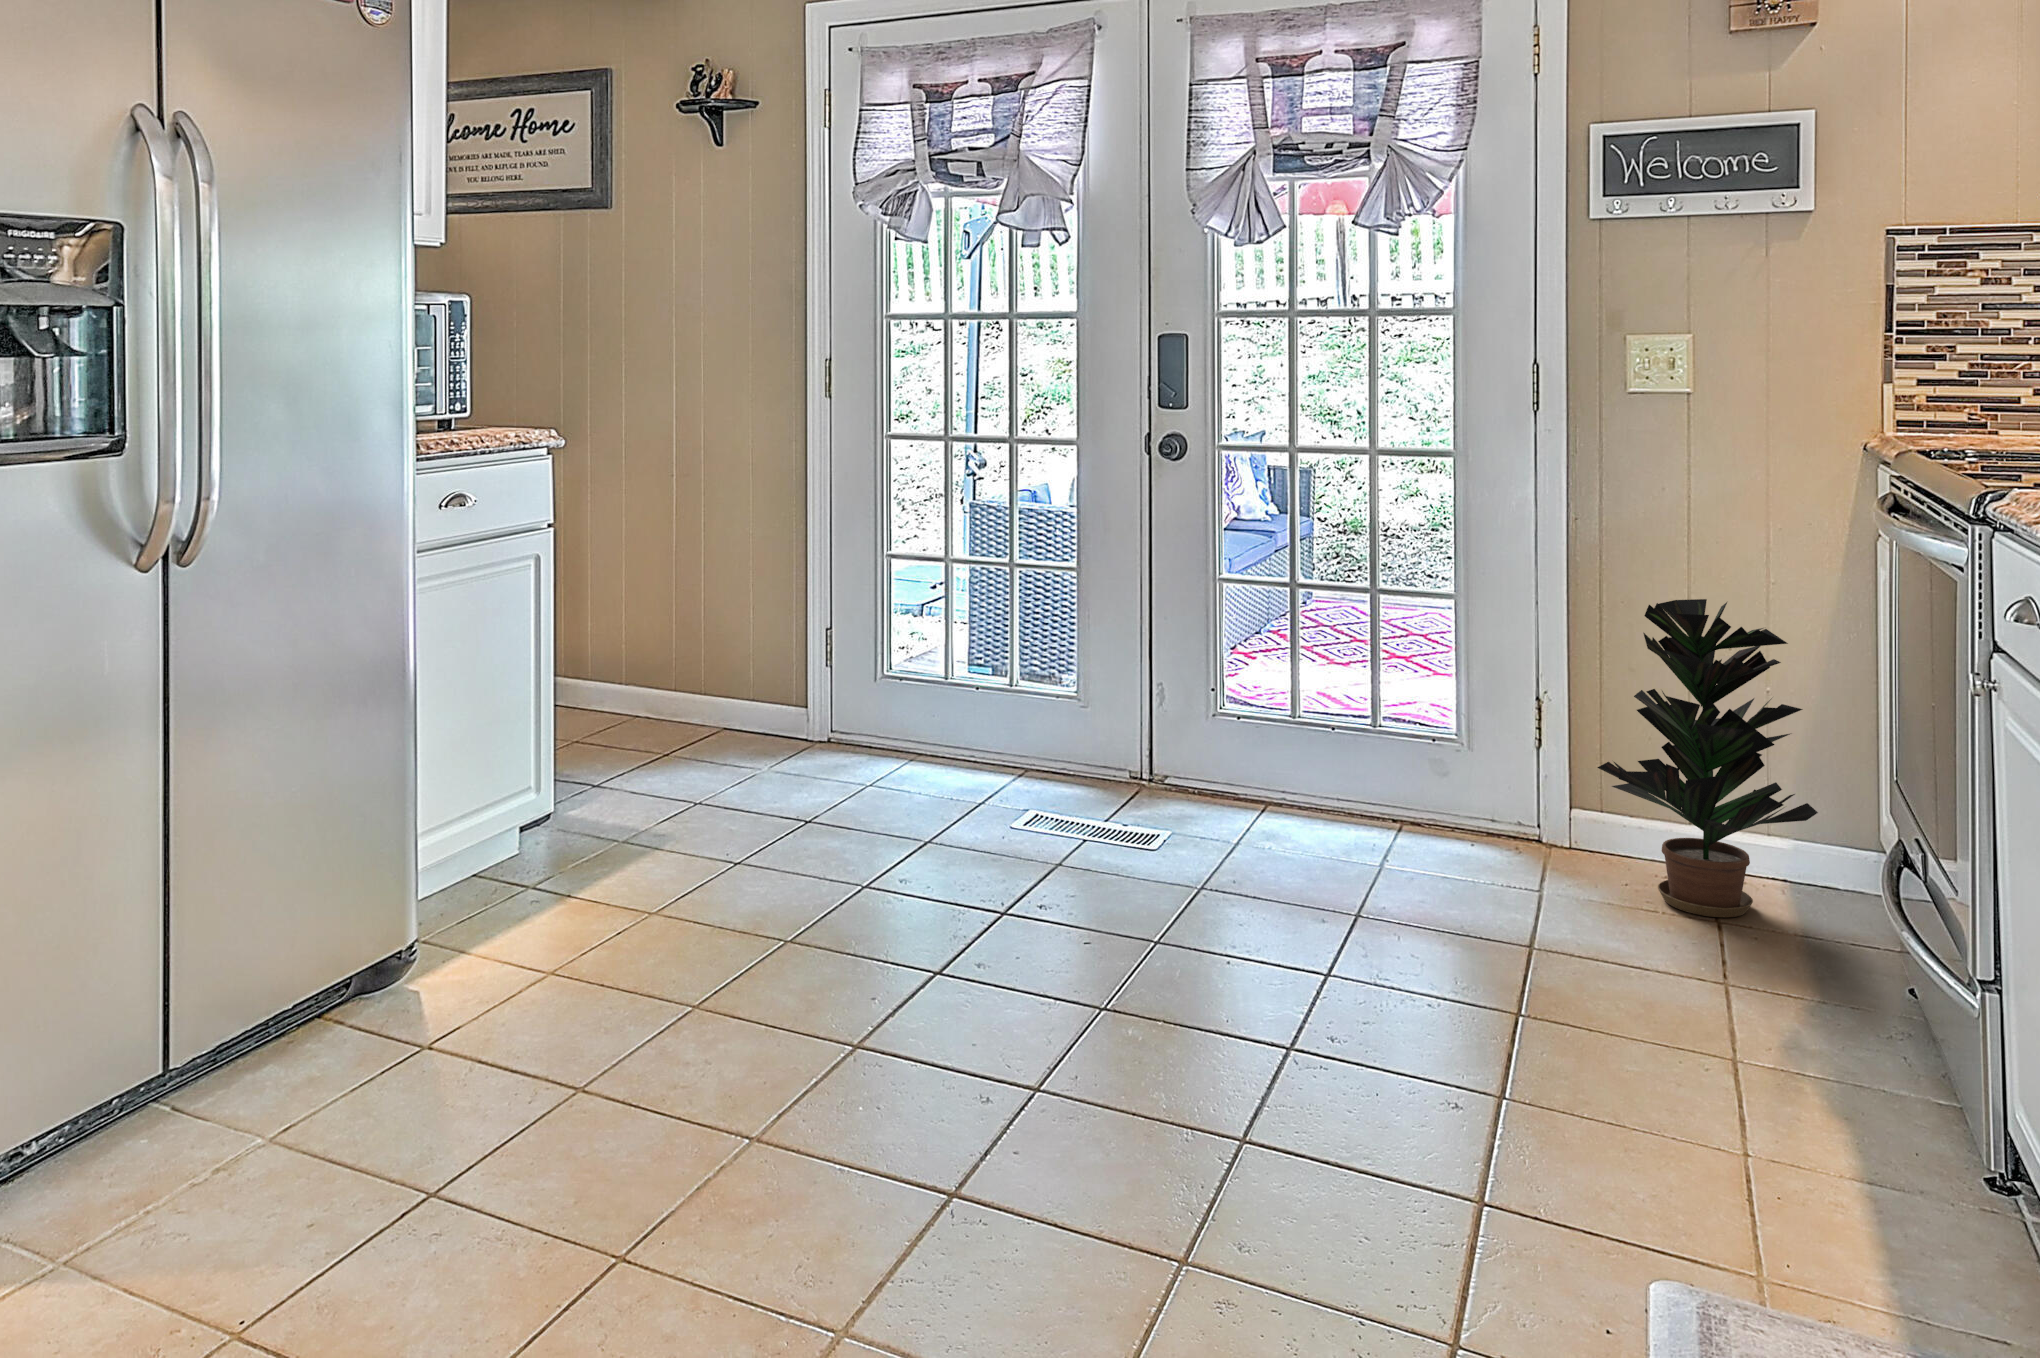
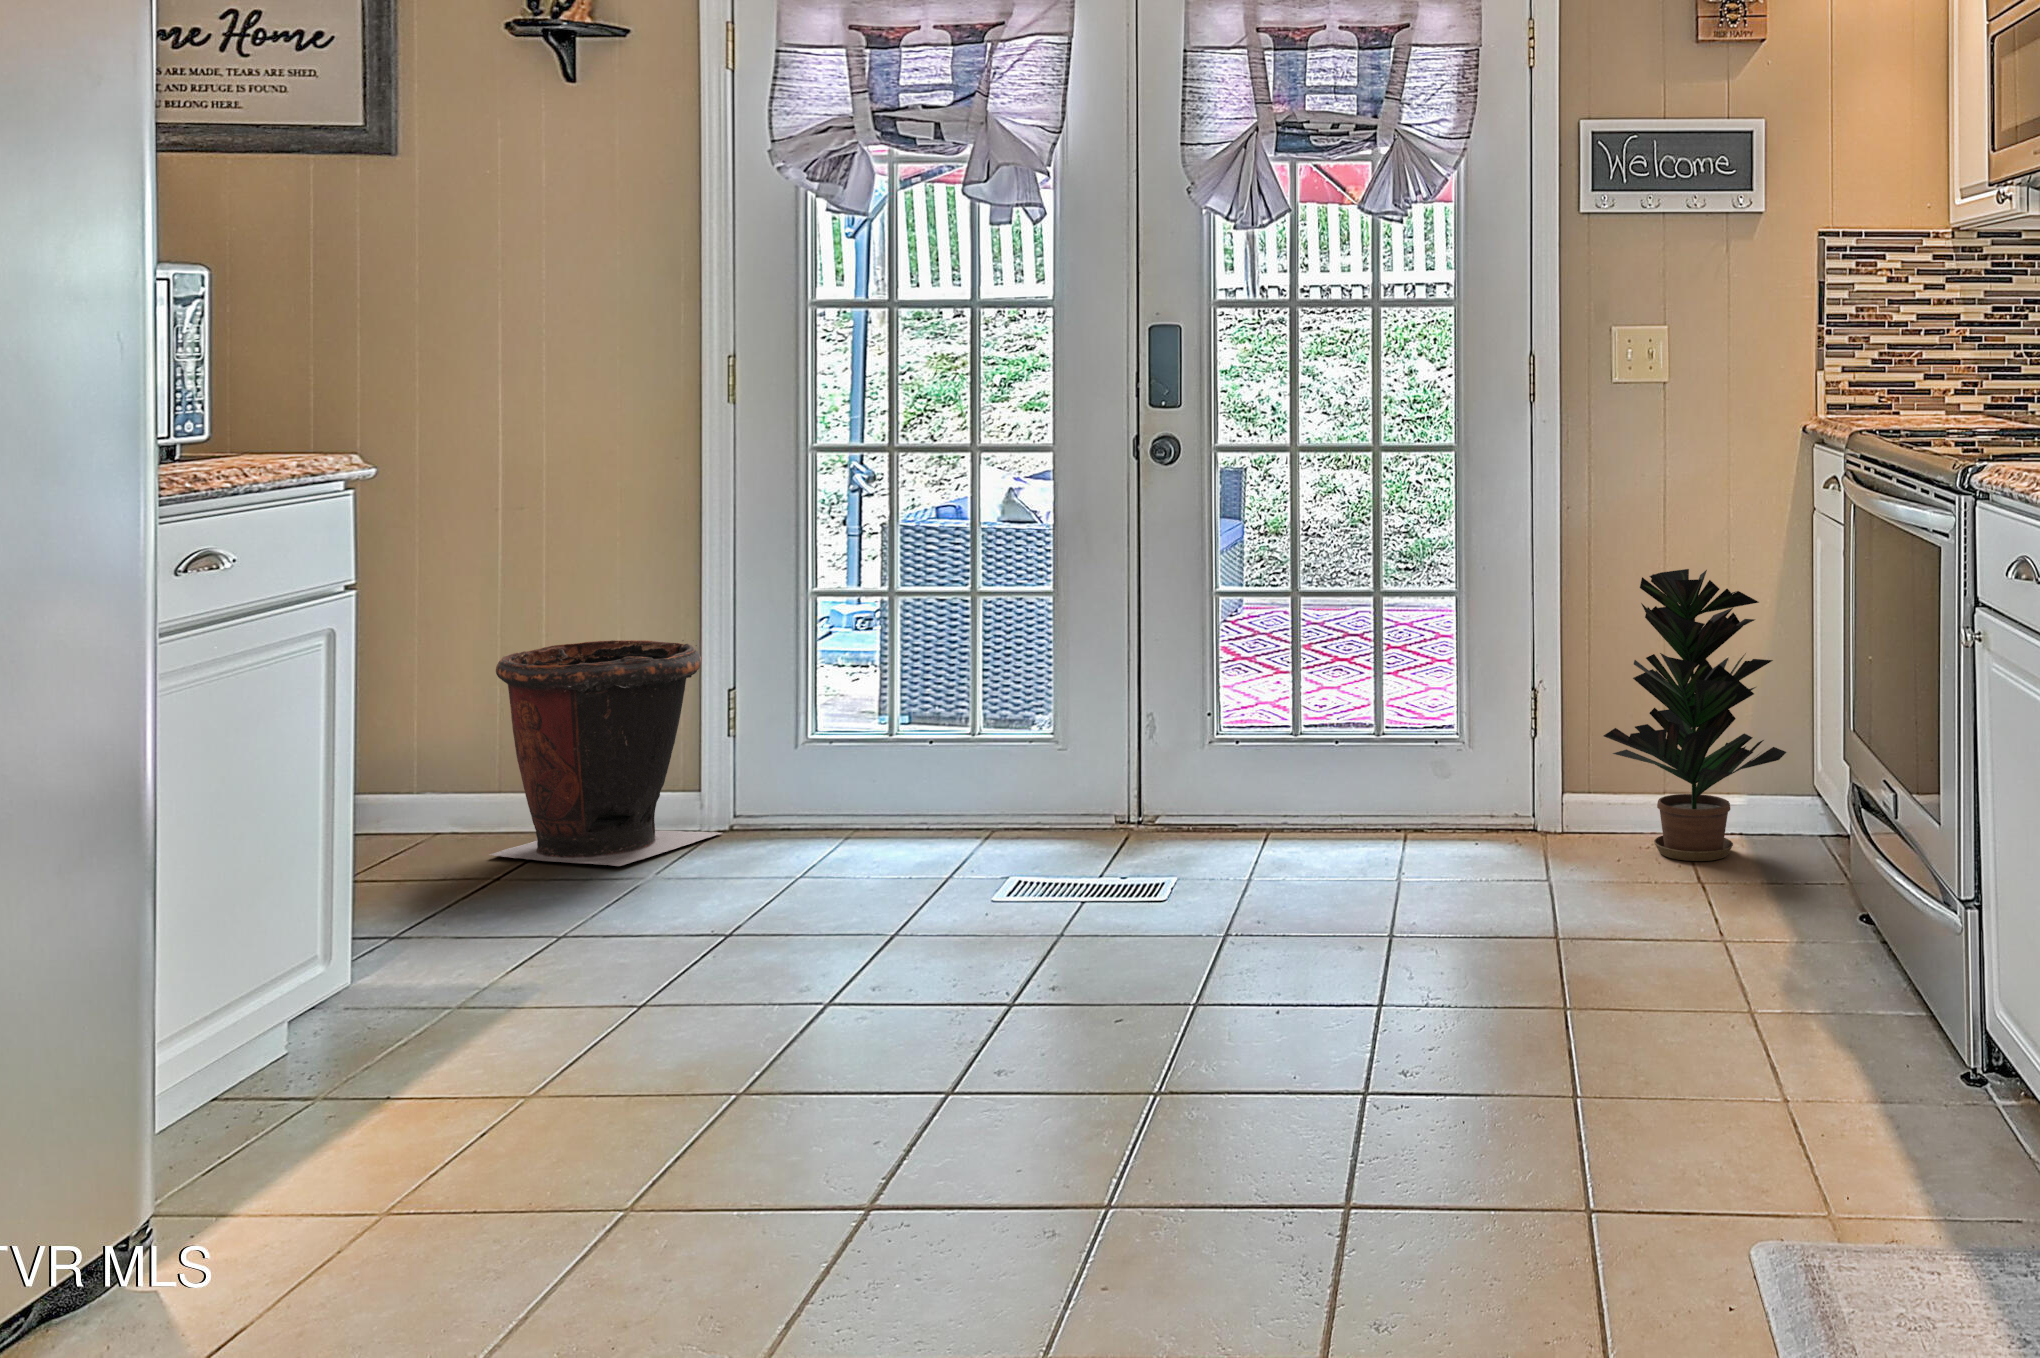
waste bin: none [656,588,824,771] -> present [490,640,721,866]

